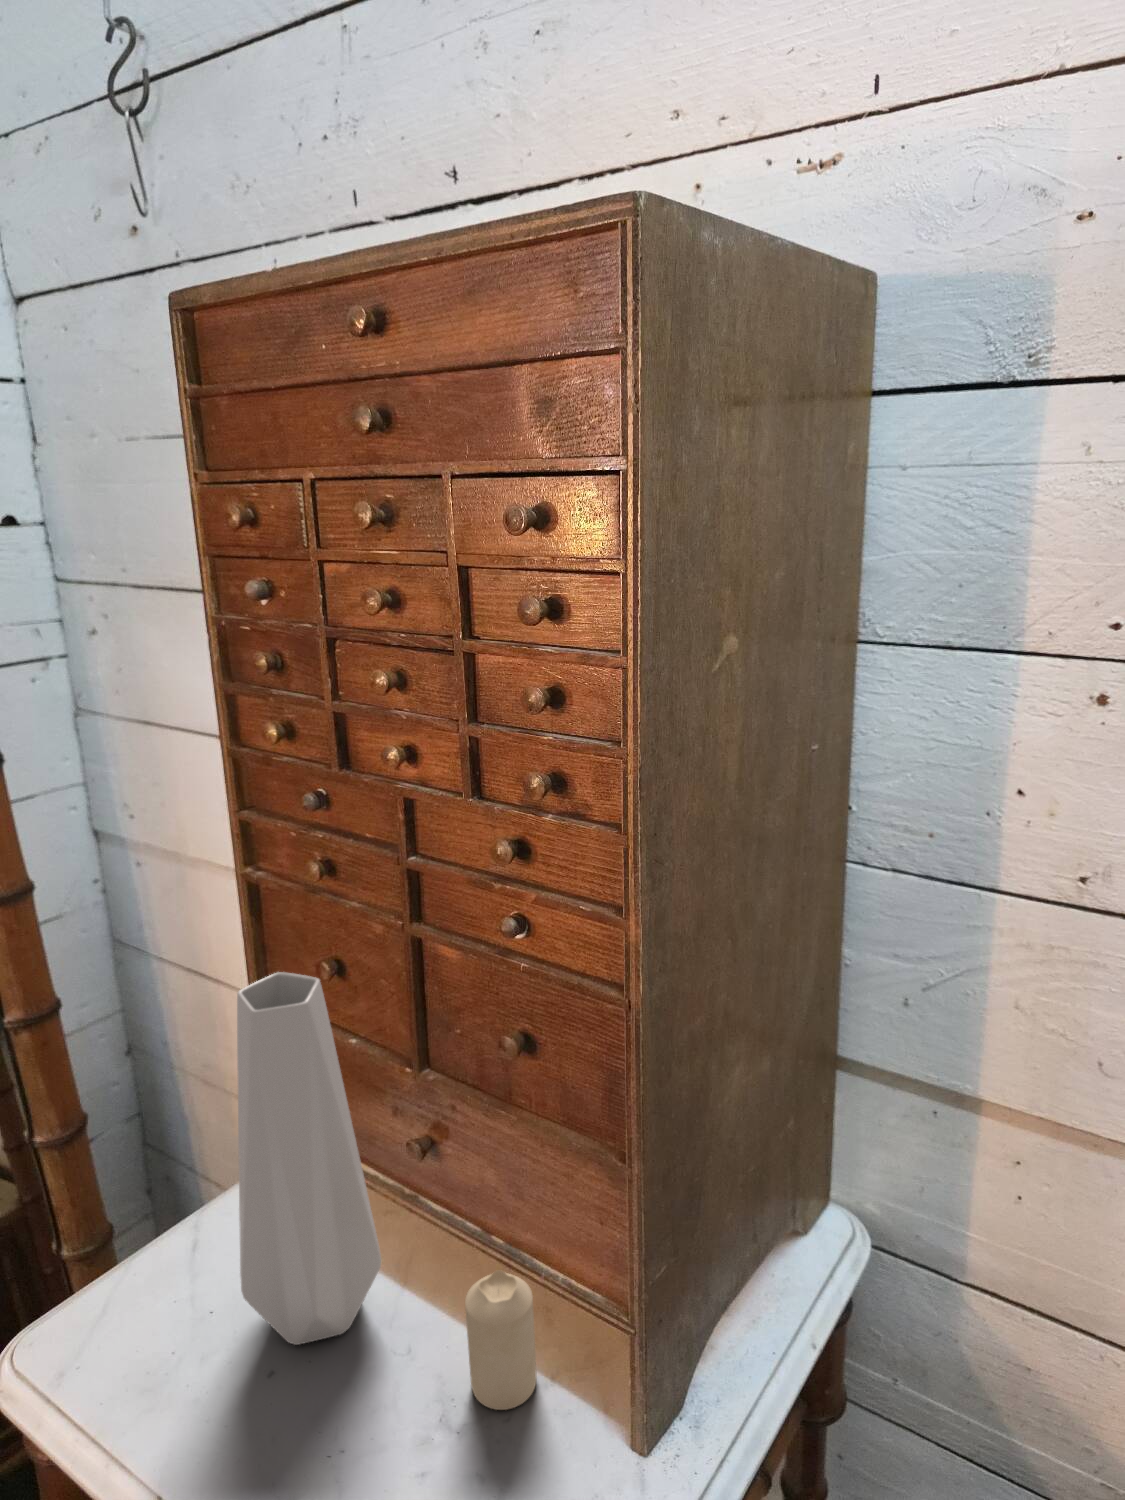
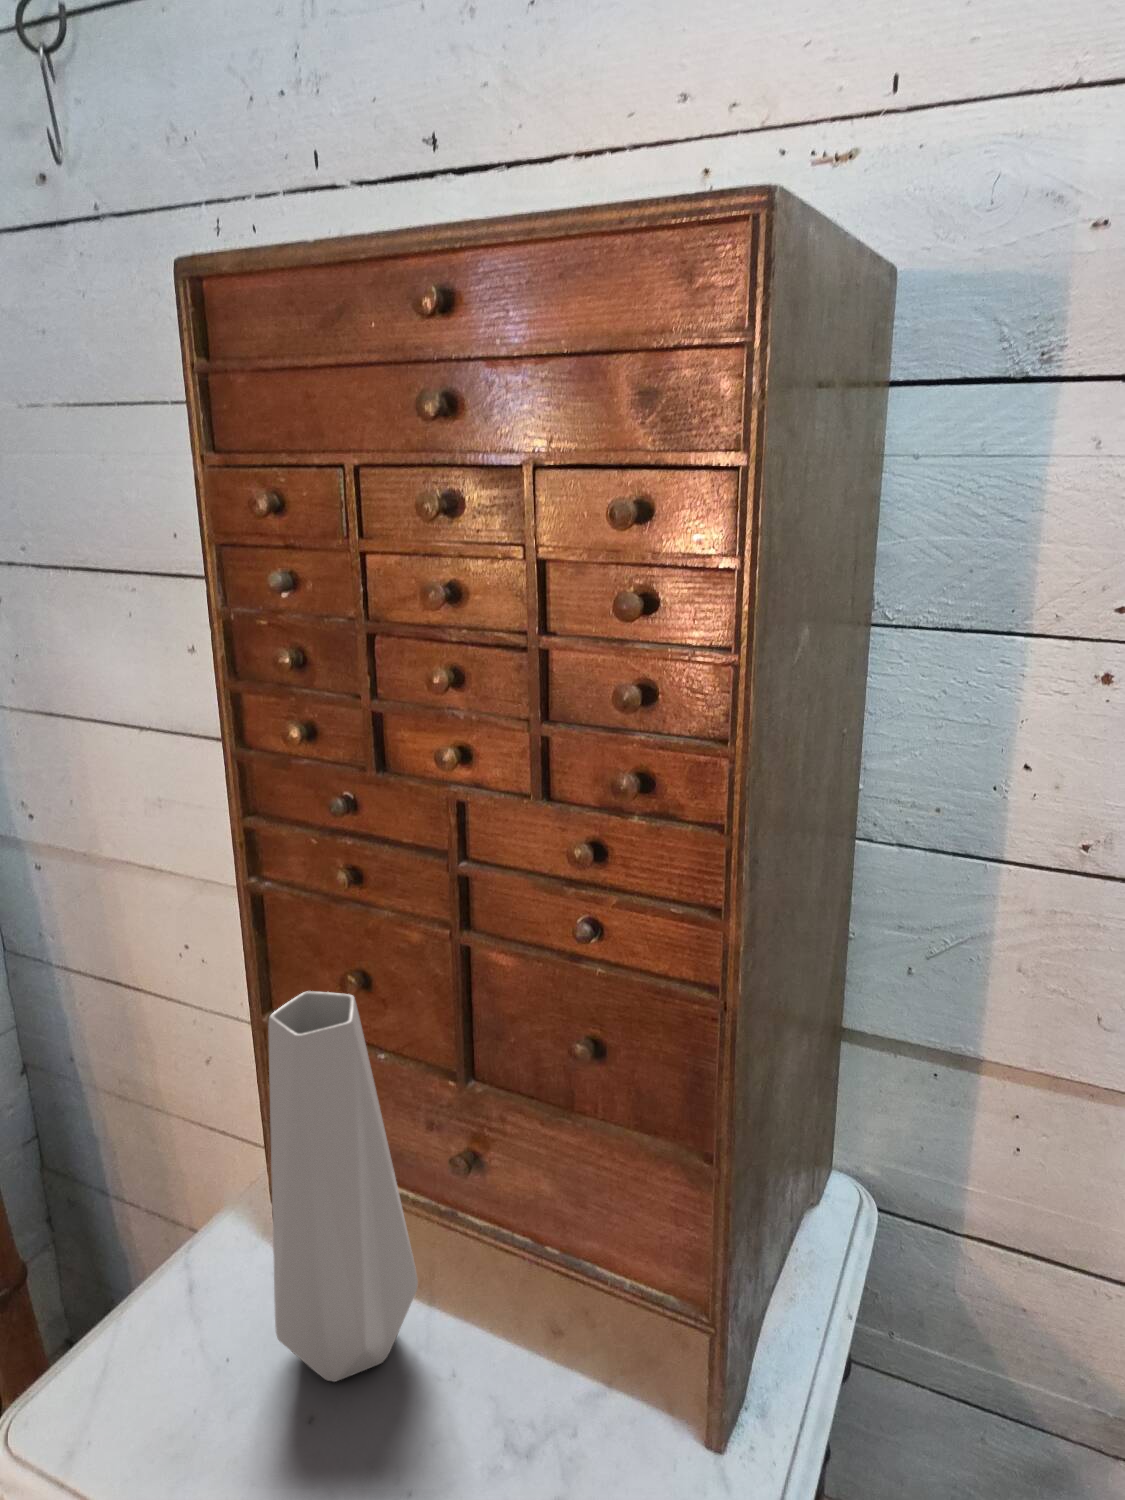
candle: present [465,1270,536,1410] -> none [528,1276,598,1417]

